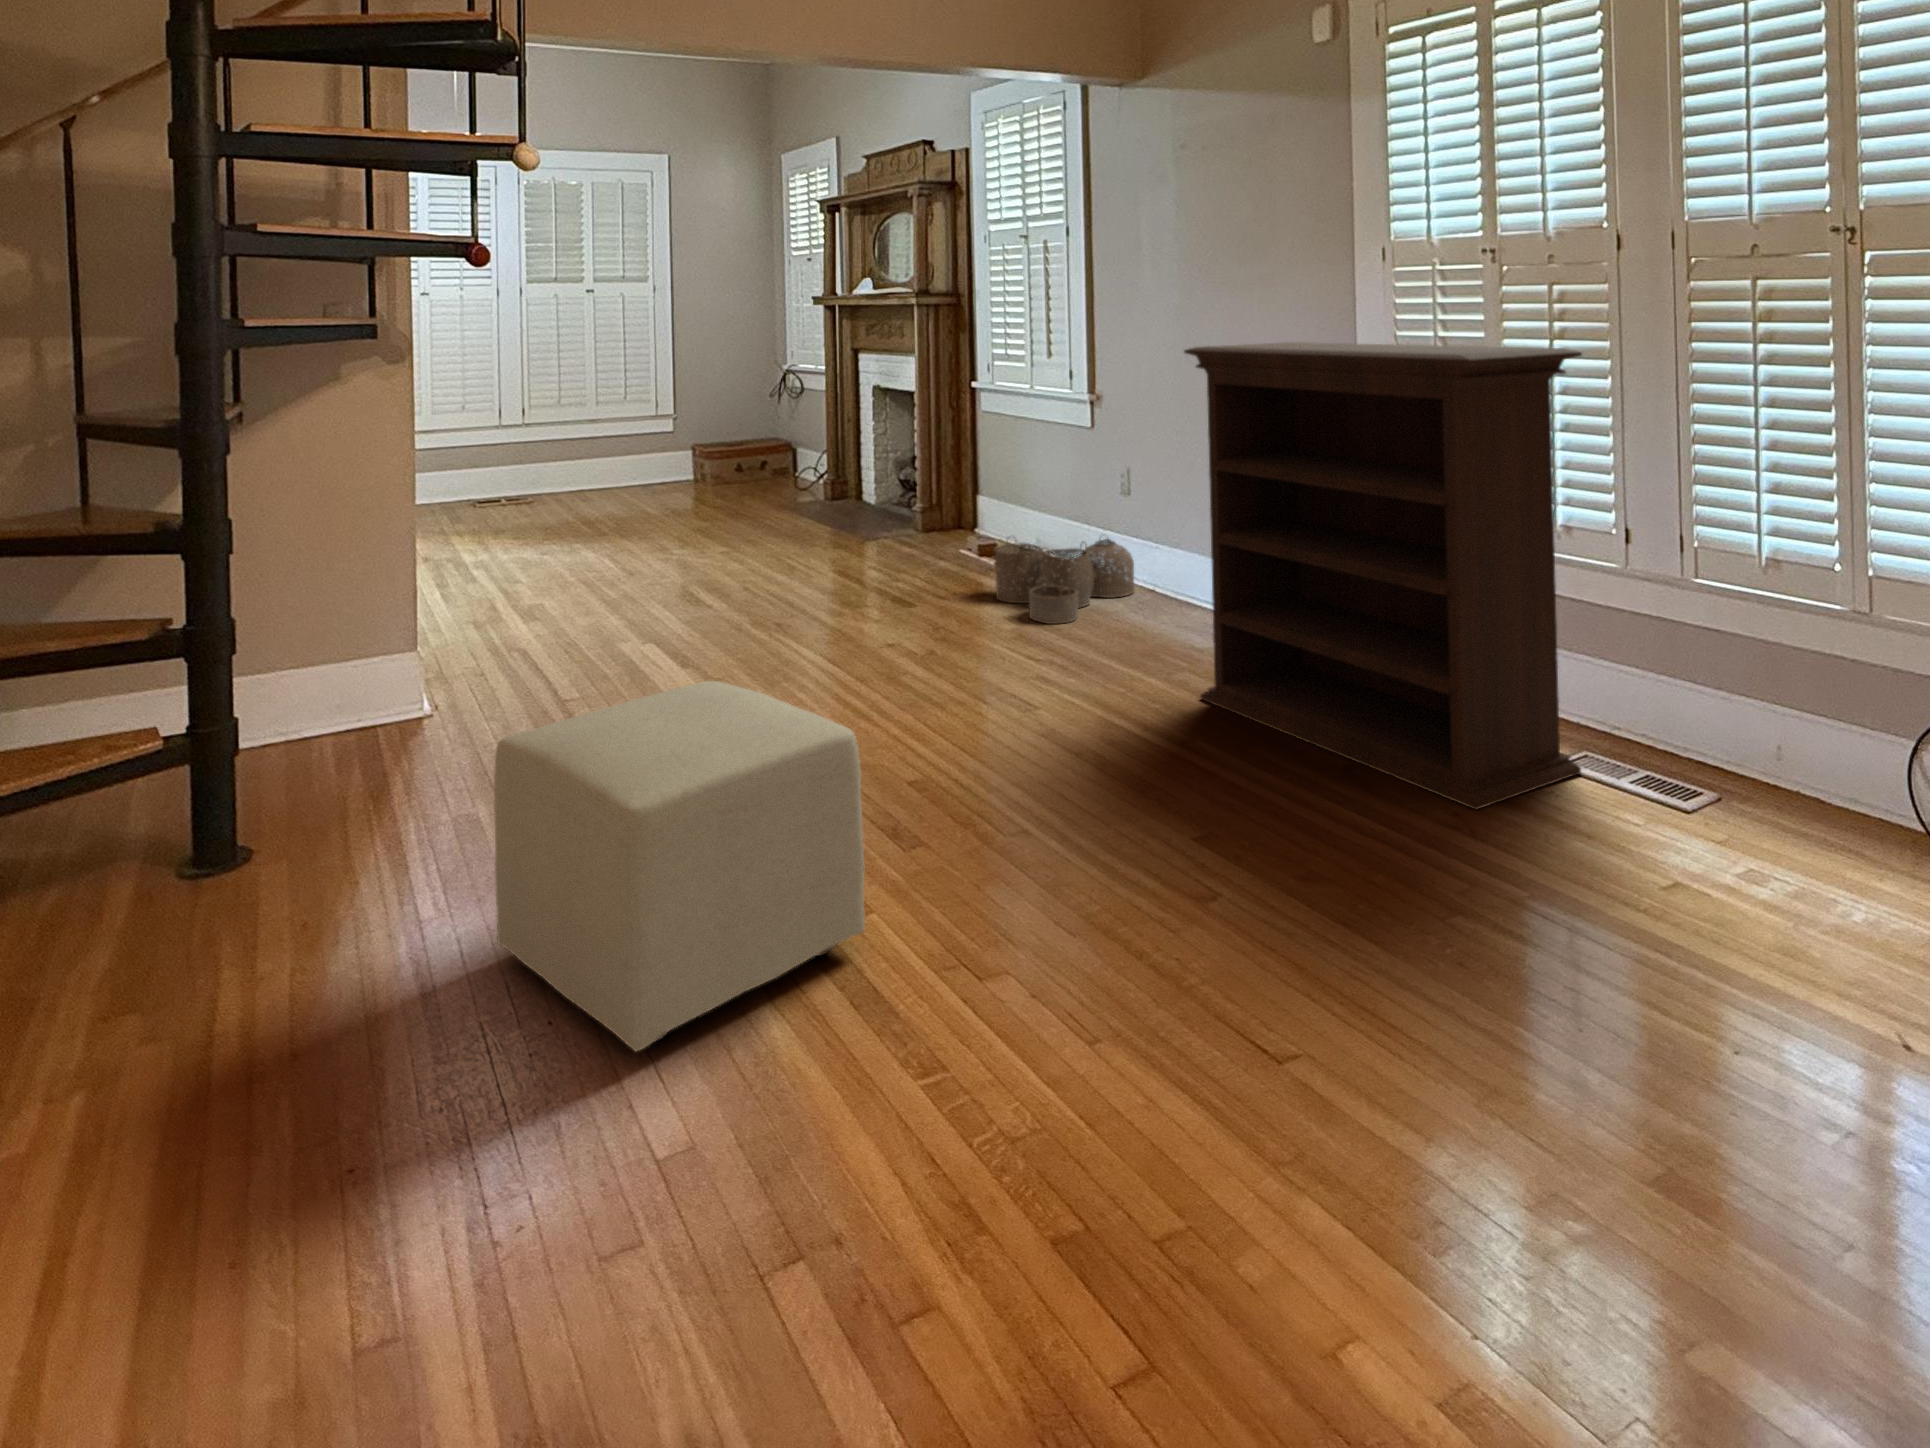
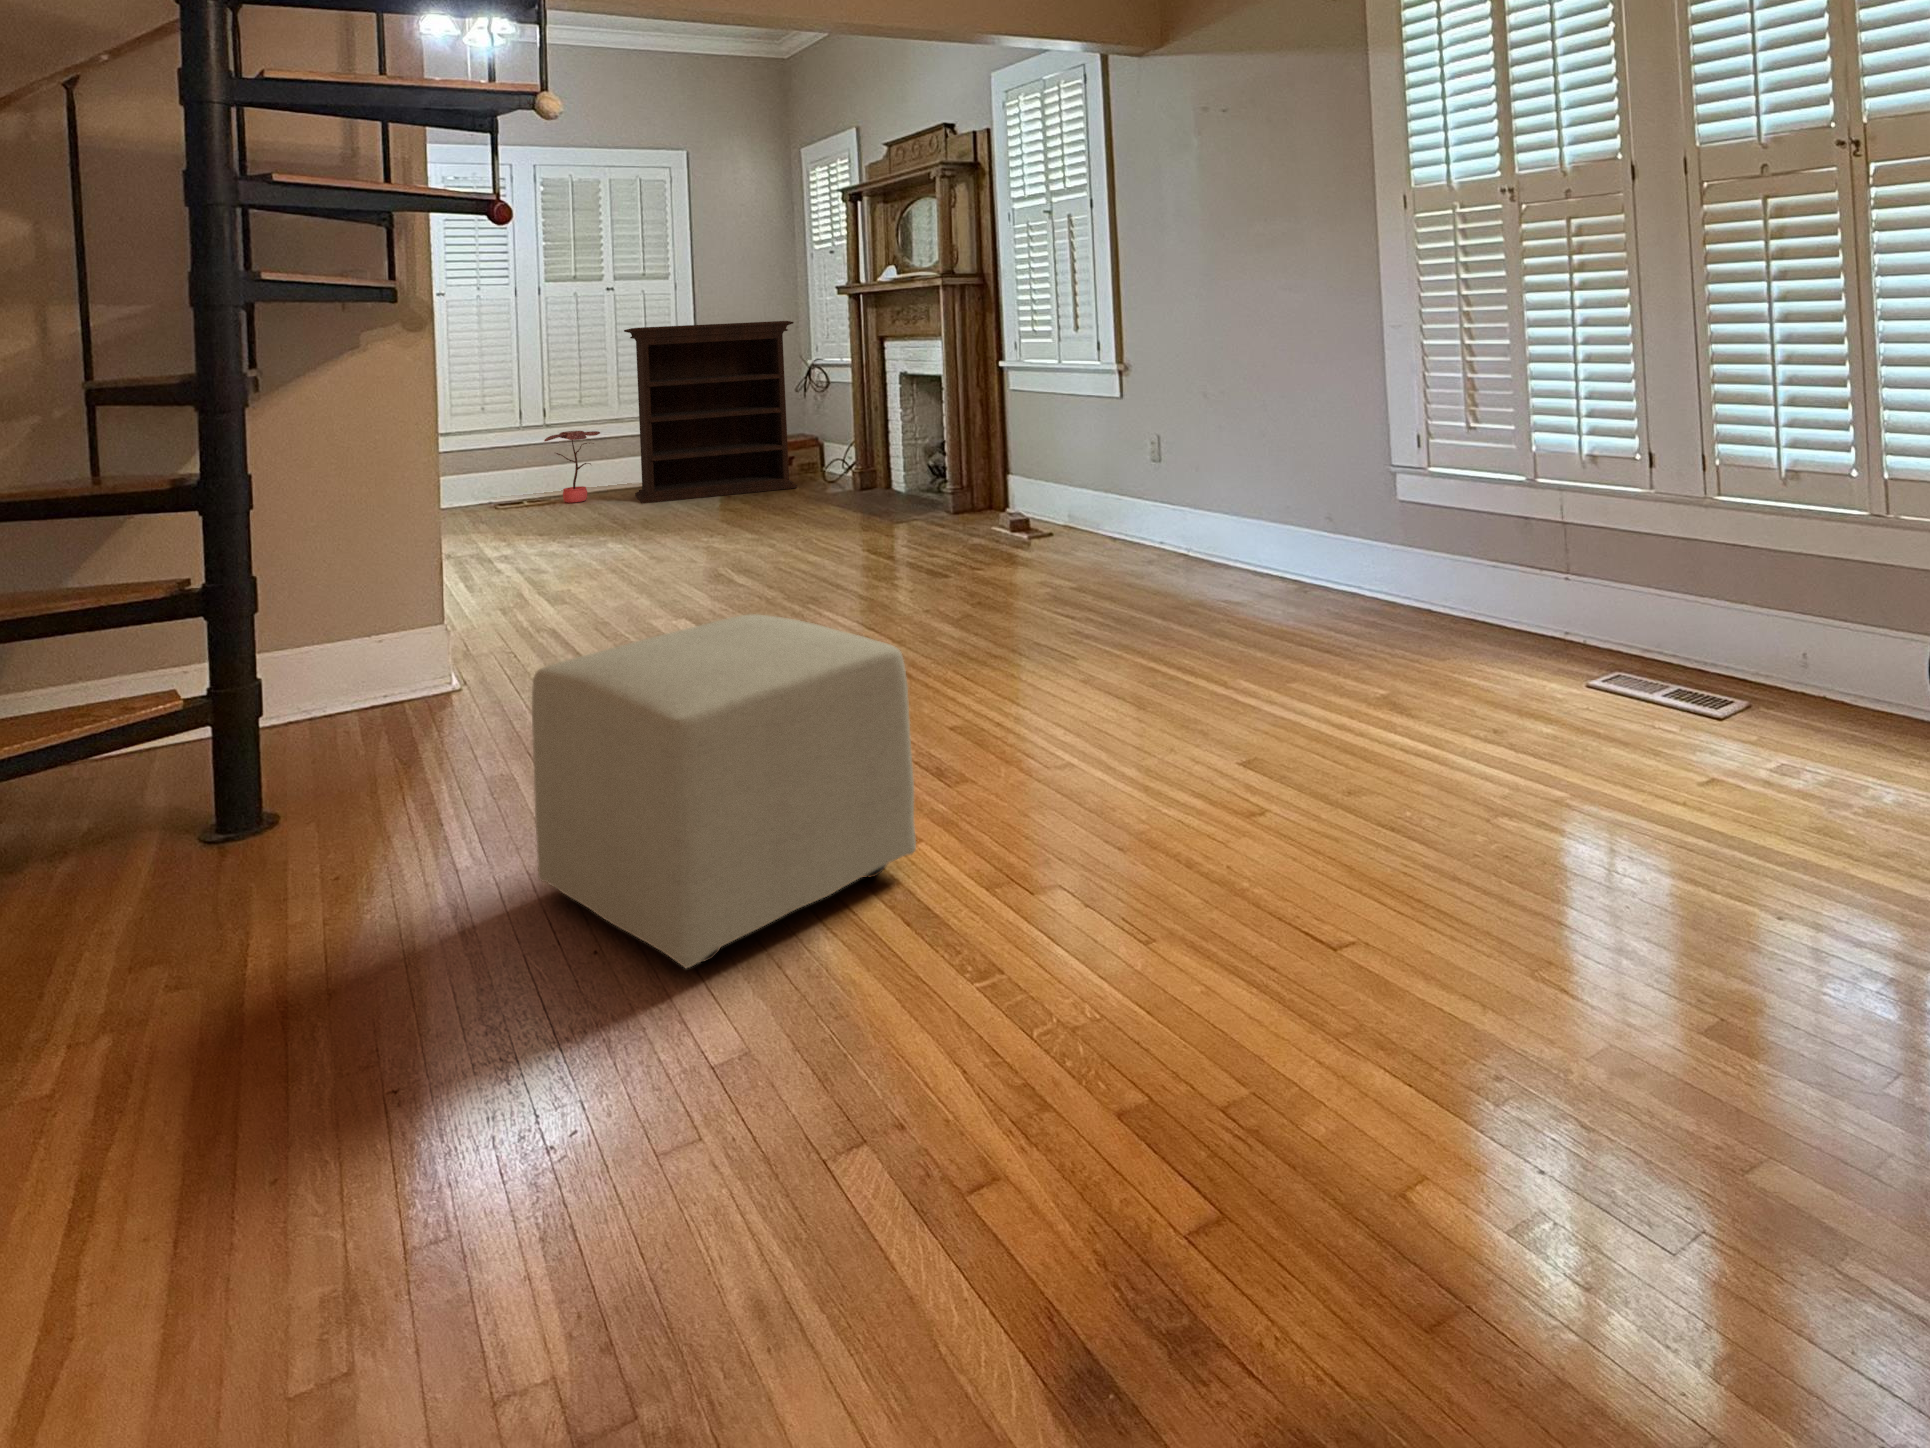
bookshelf: present [1184,342,1582,810] -> present [624,321,797,504]
potted plant: none [517,435,573,507] -> present [544,431,600,503]
woven basket: present [995,536,1135,624] -> none [1027,498,1167,583]

